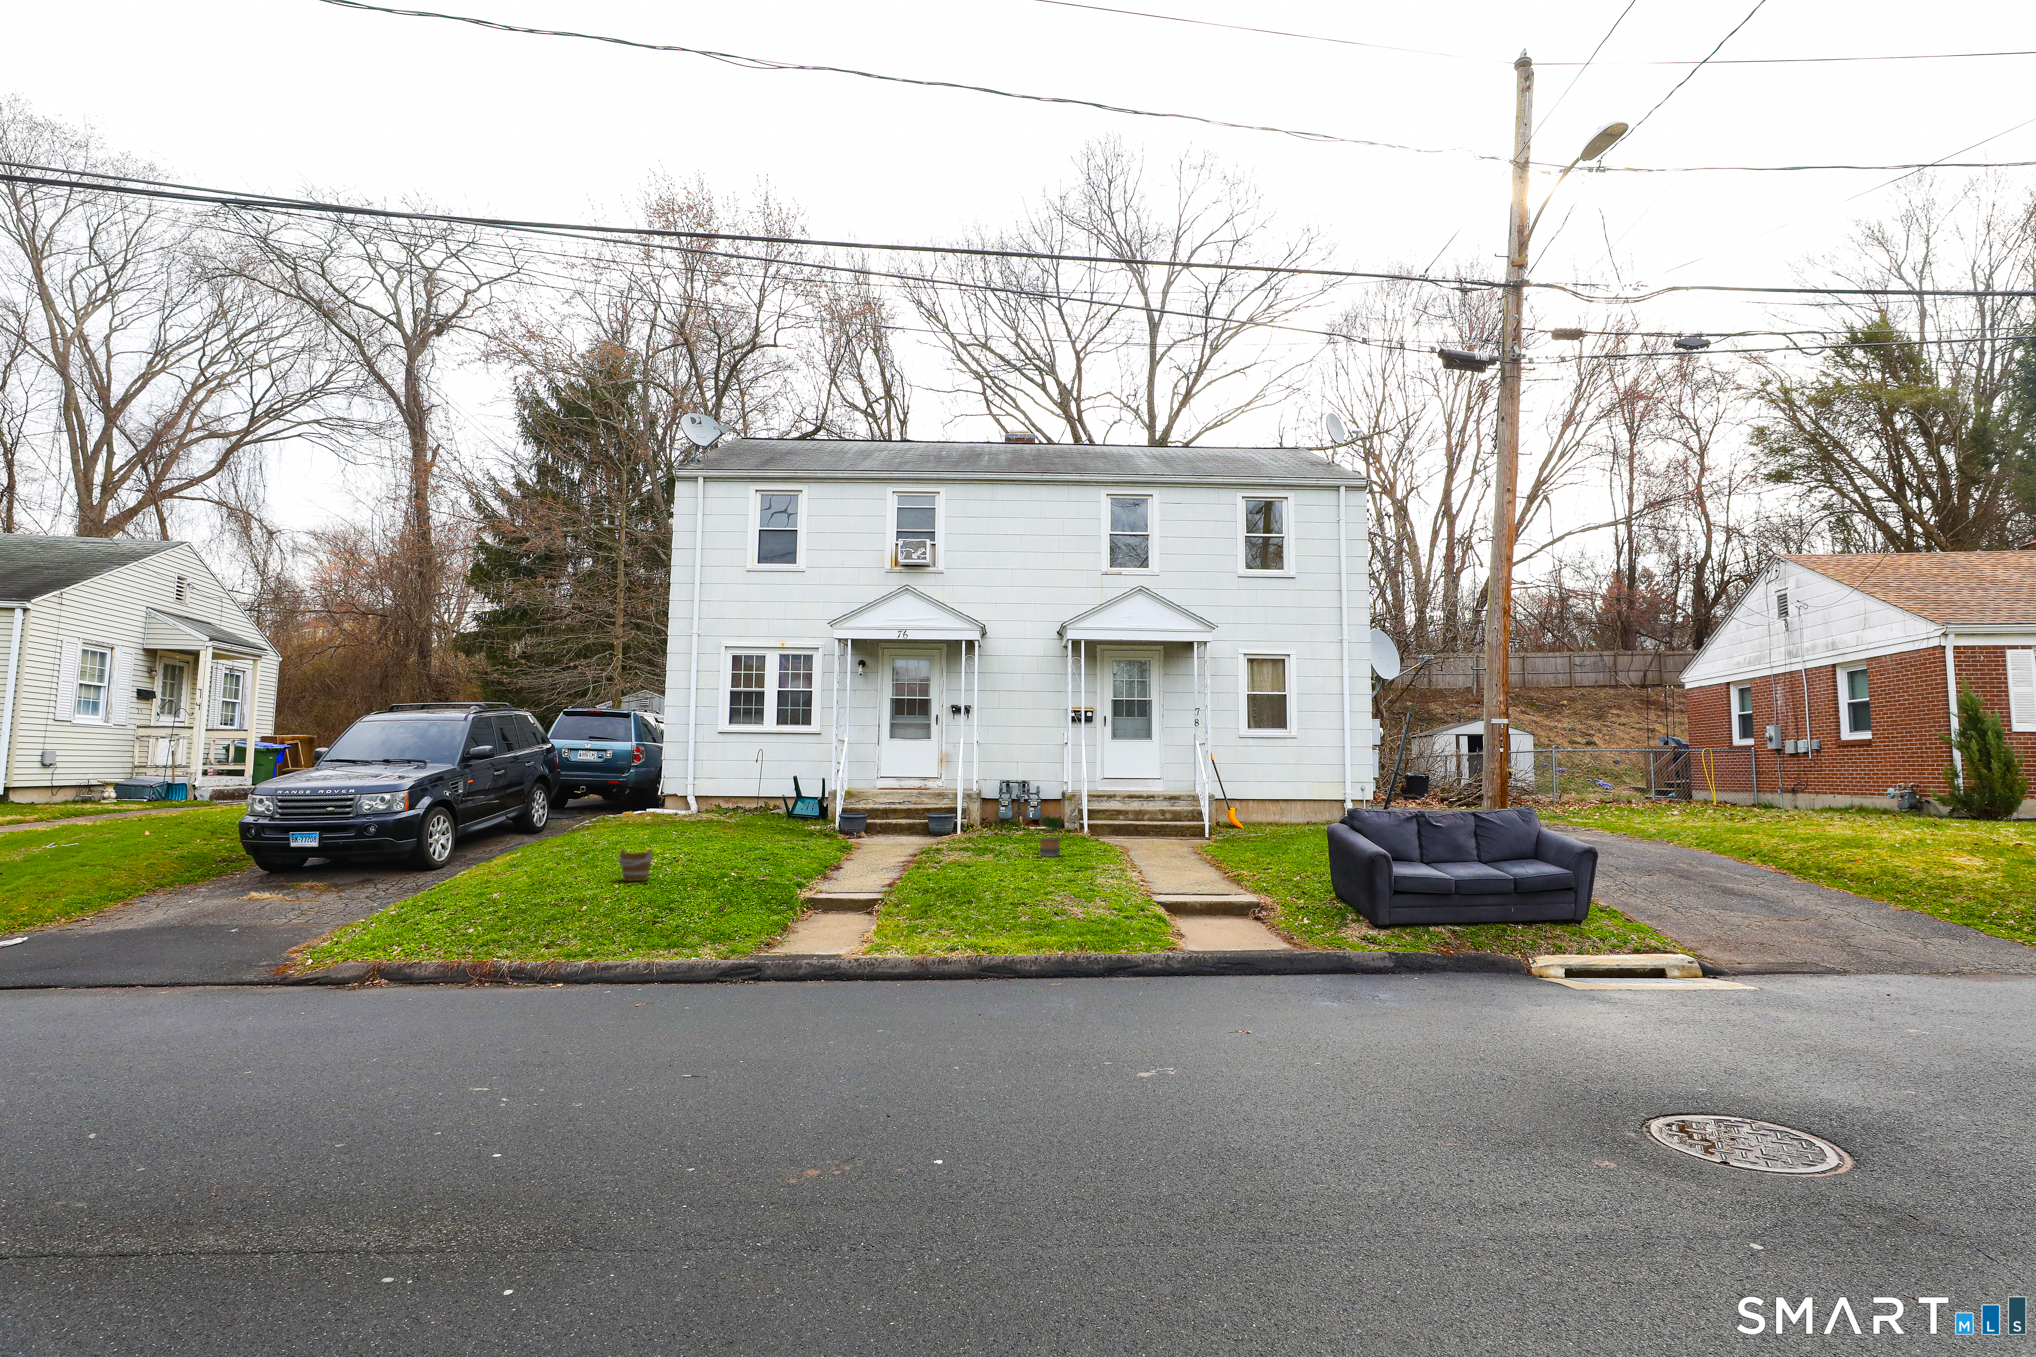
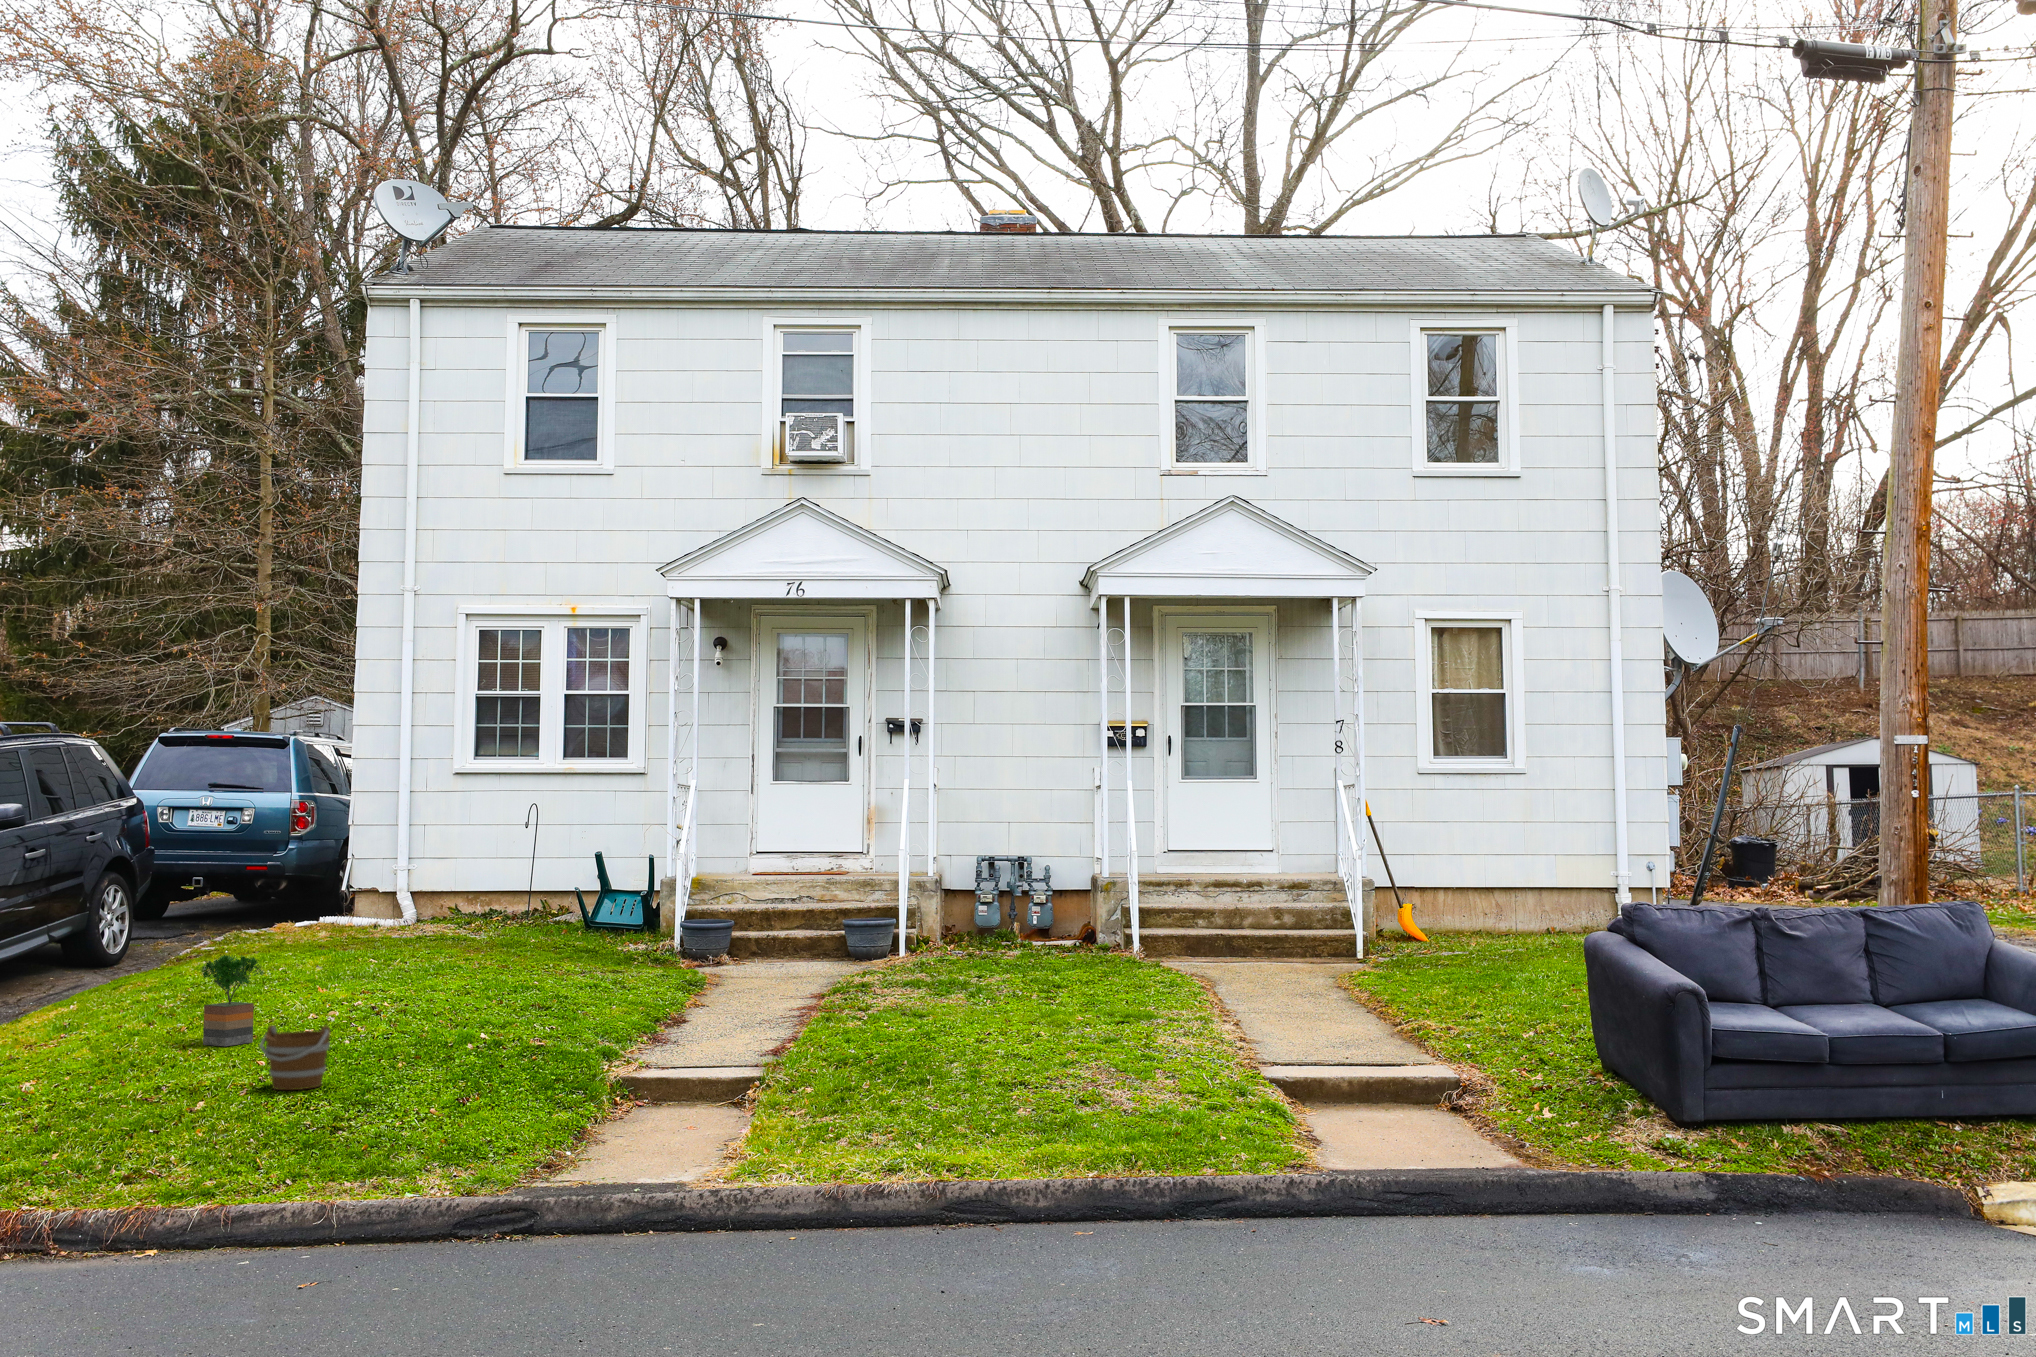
potted tree: present [1040,816,1063,857] -> present [202,955,264,1046]

